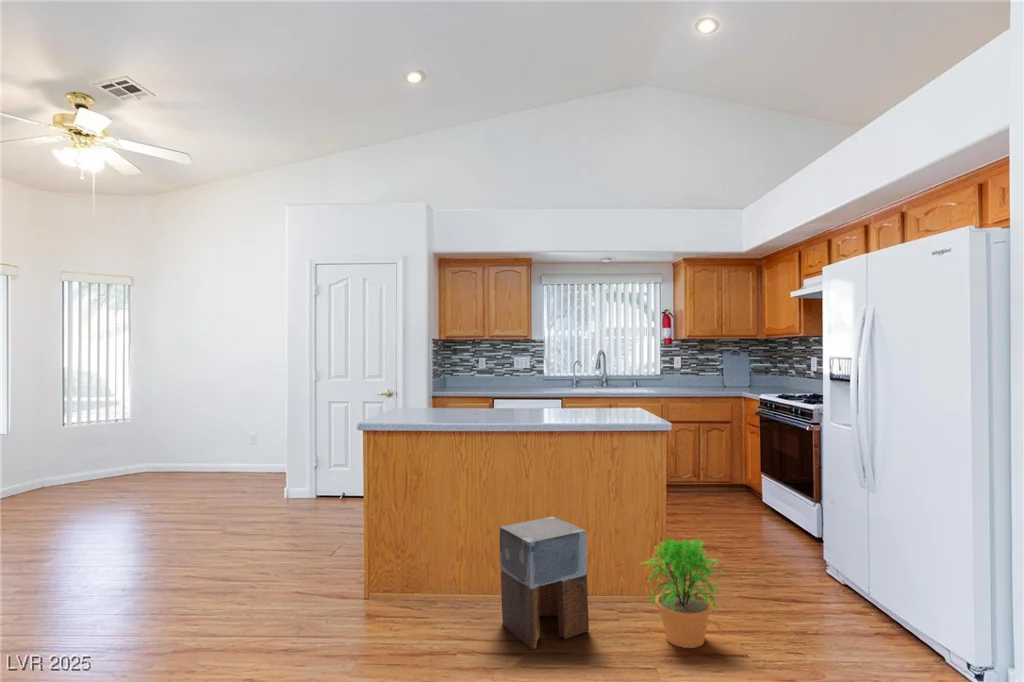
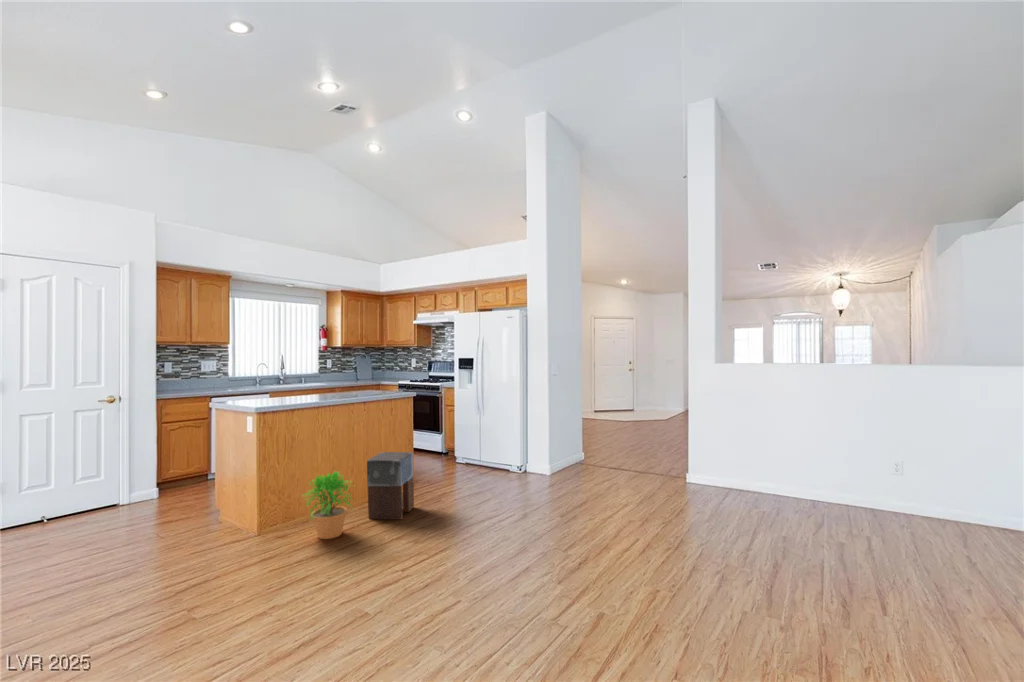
potted plant: present [645,538,720,648] -> present [305,472,351,539]

